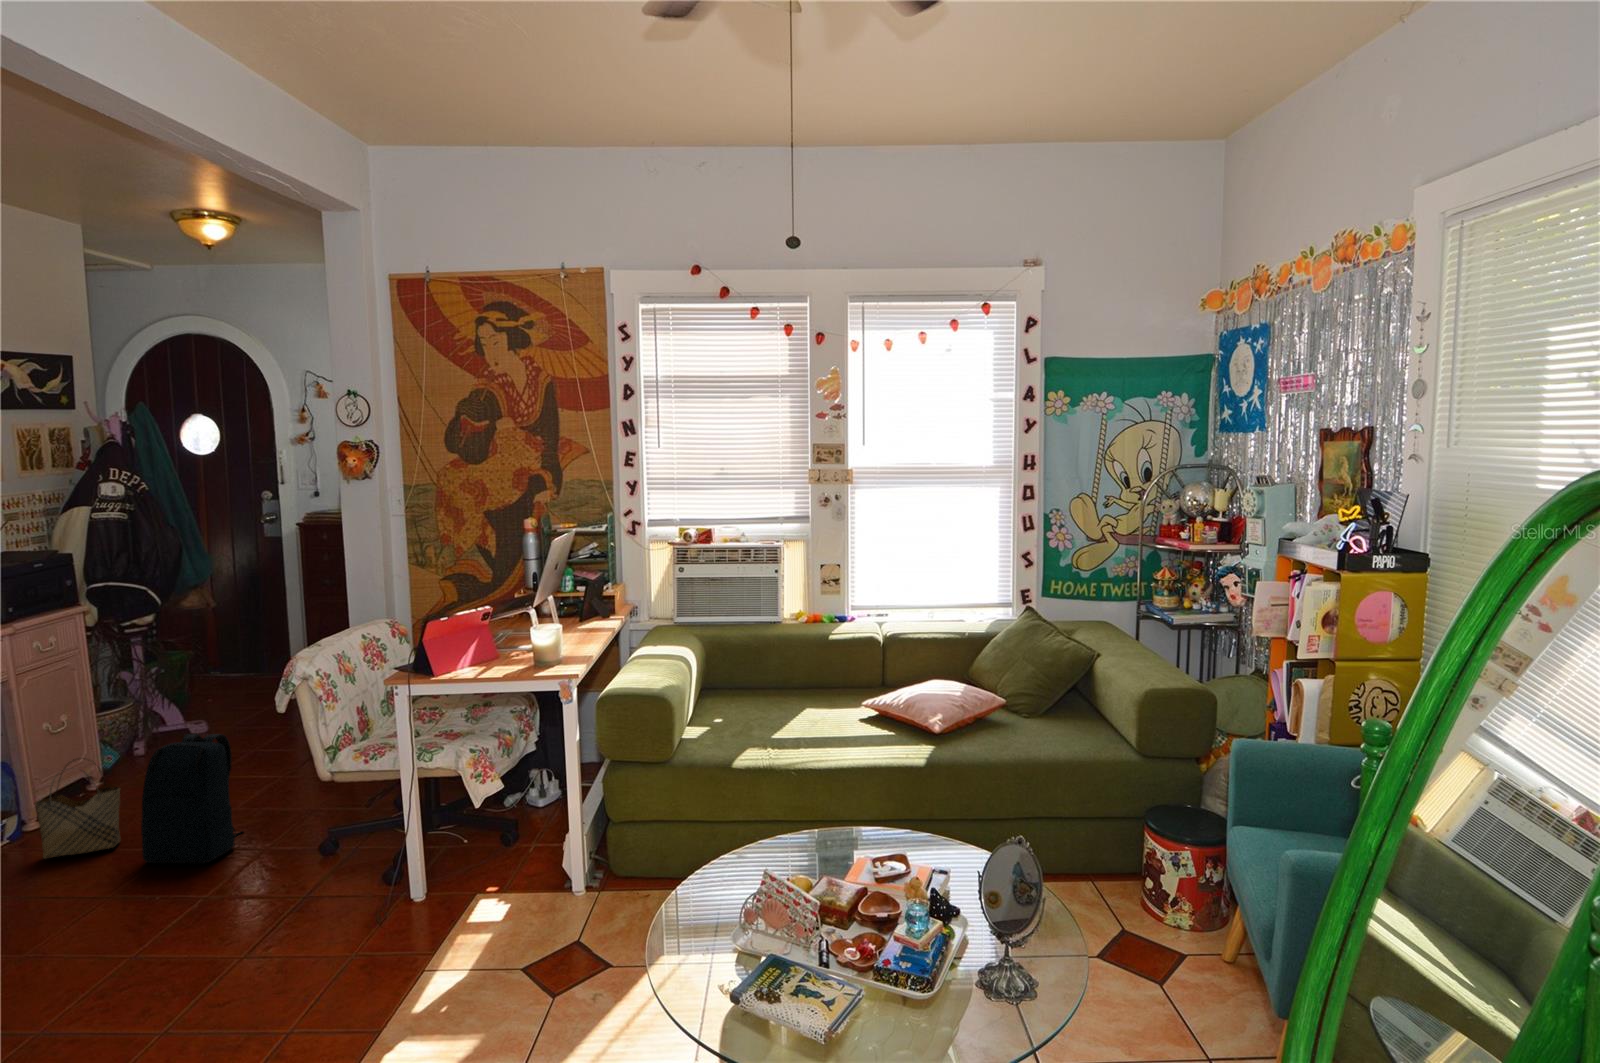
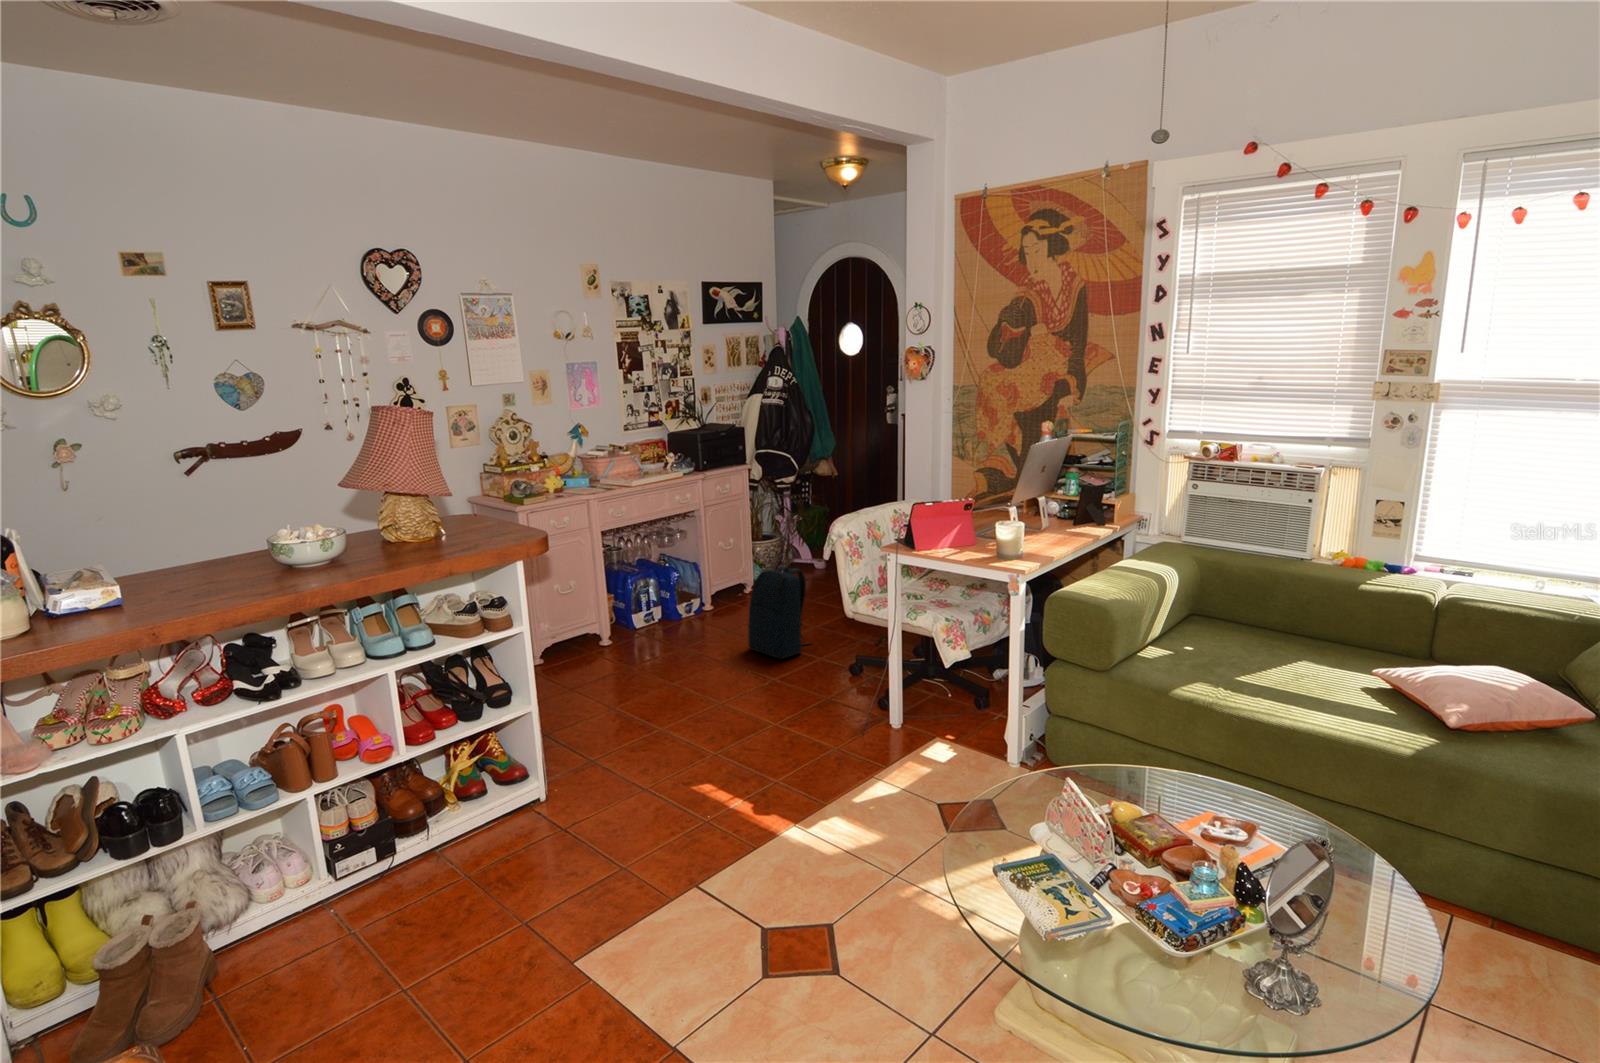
woven basket: present [35,759,120,859] -> none [700,569,745,634]

